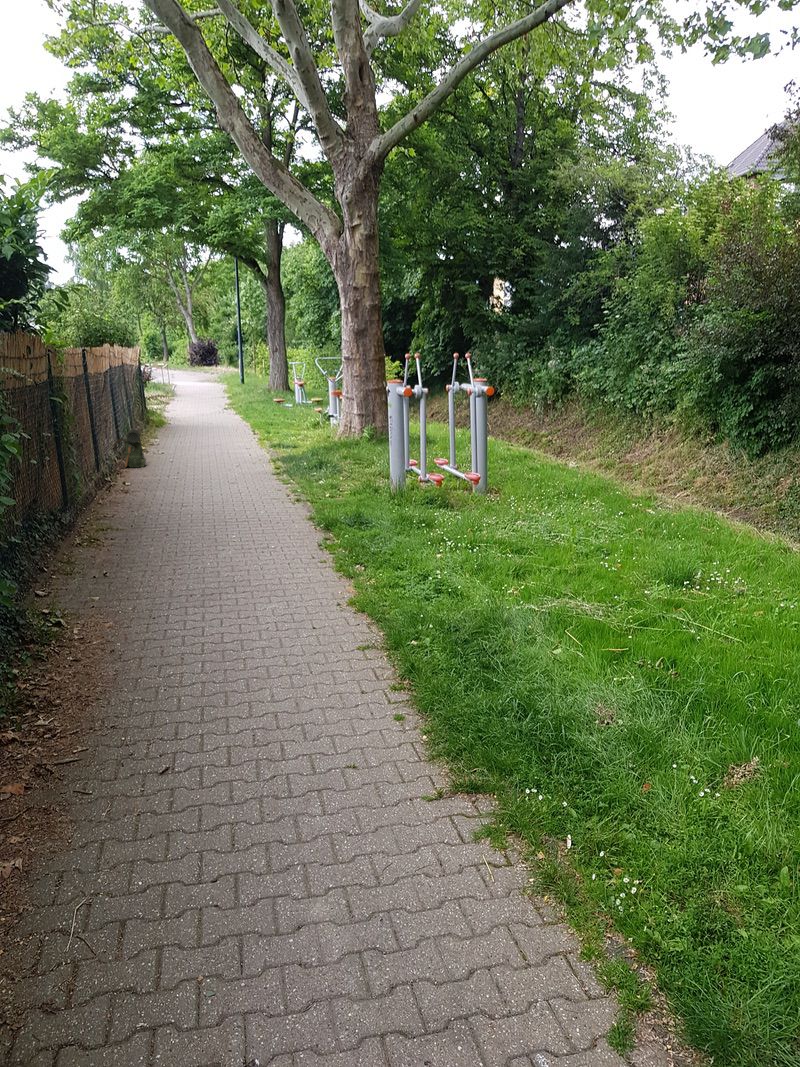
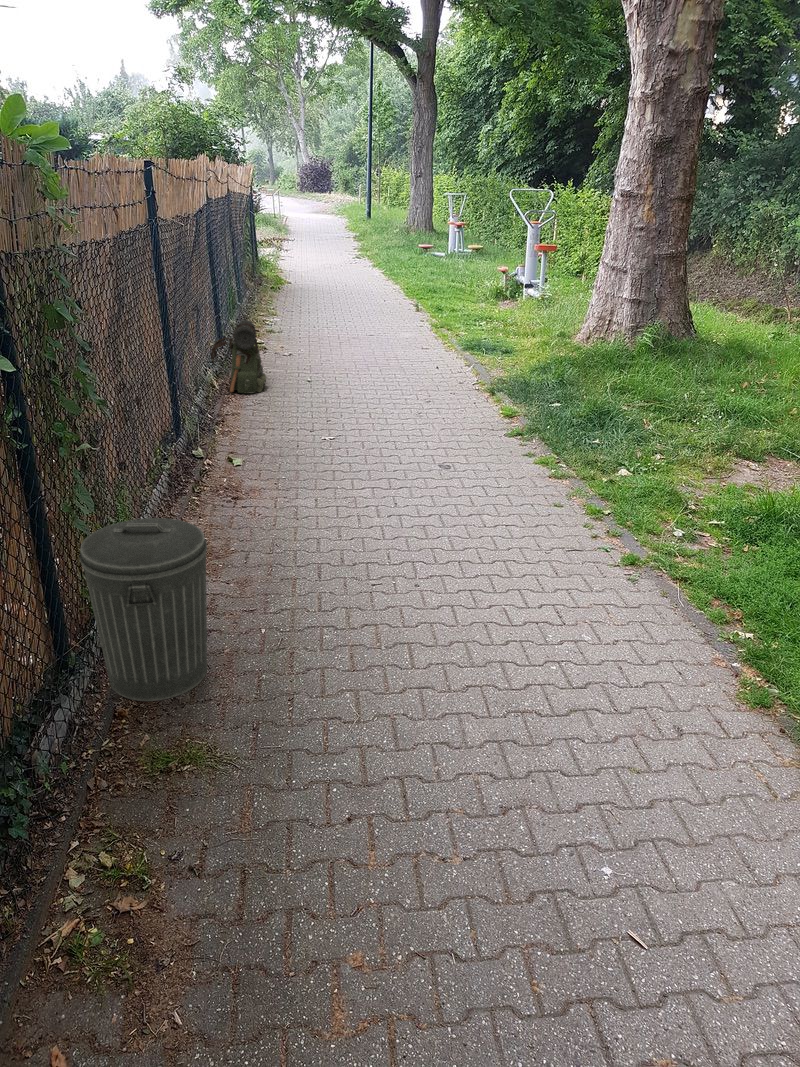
trash can: none [70,465,115,528] -> present [80,518,207,701]

